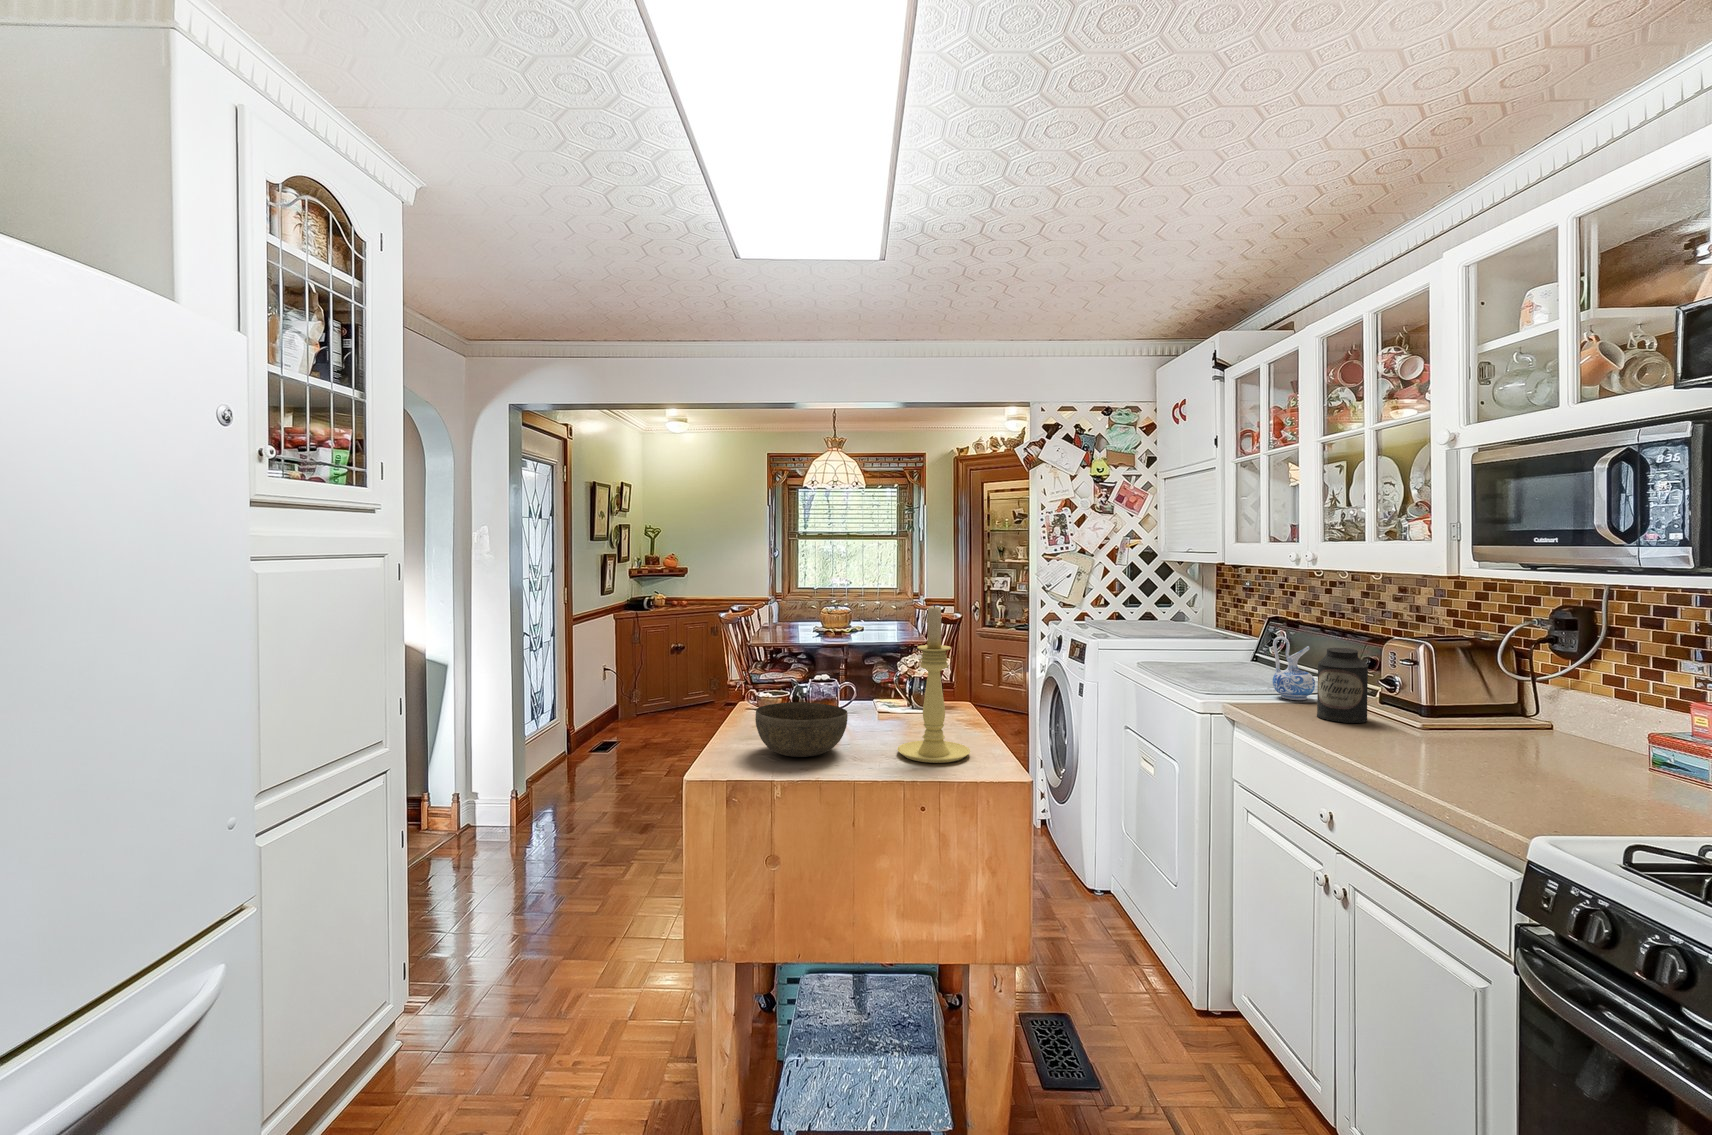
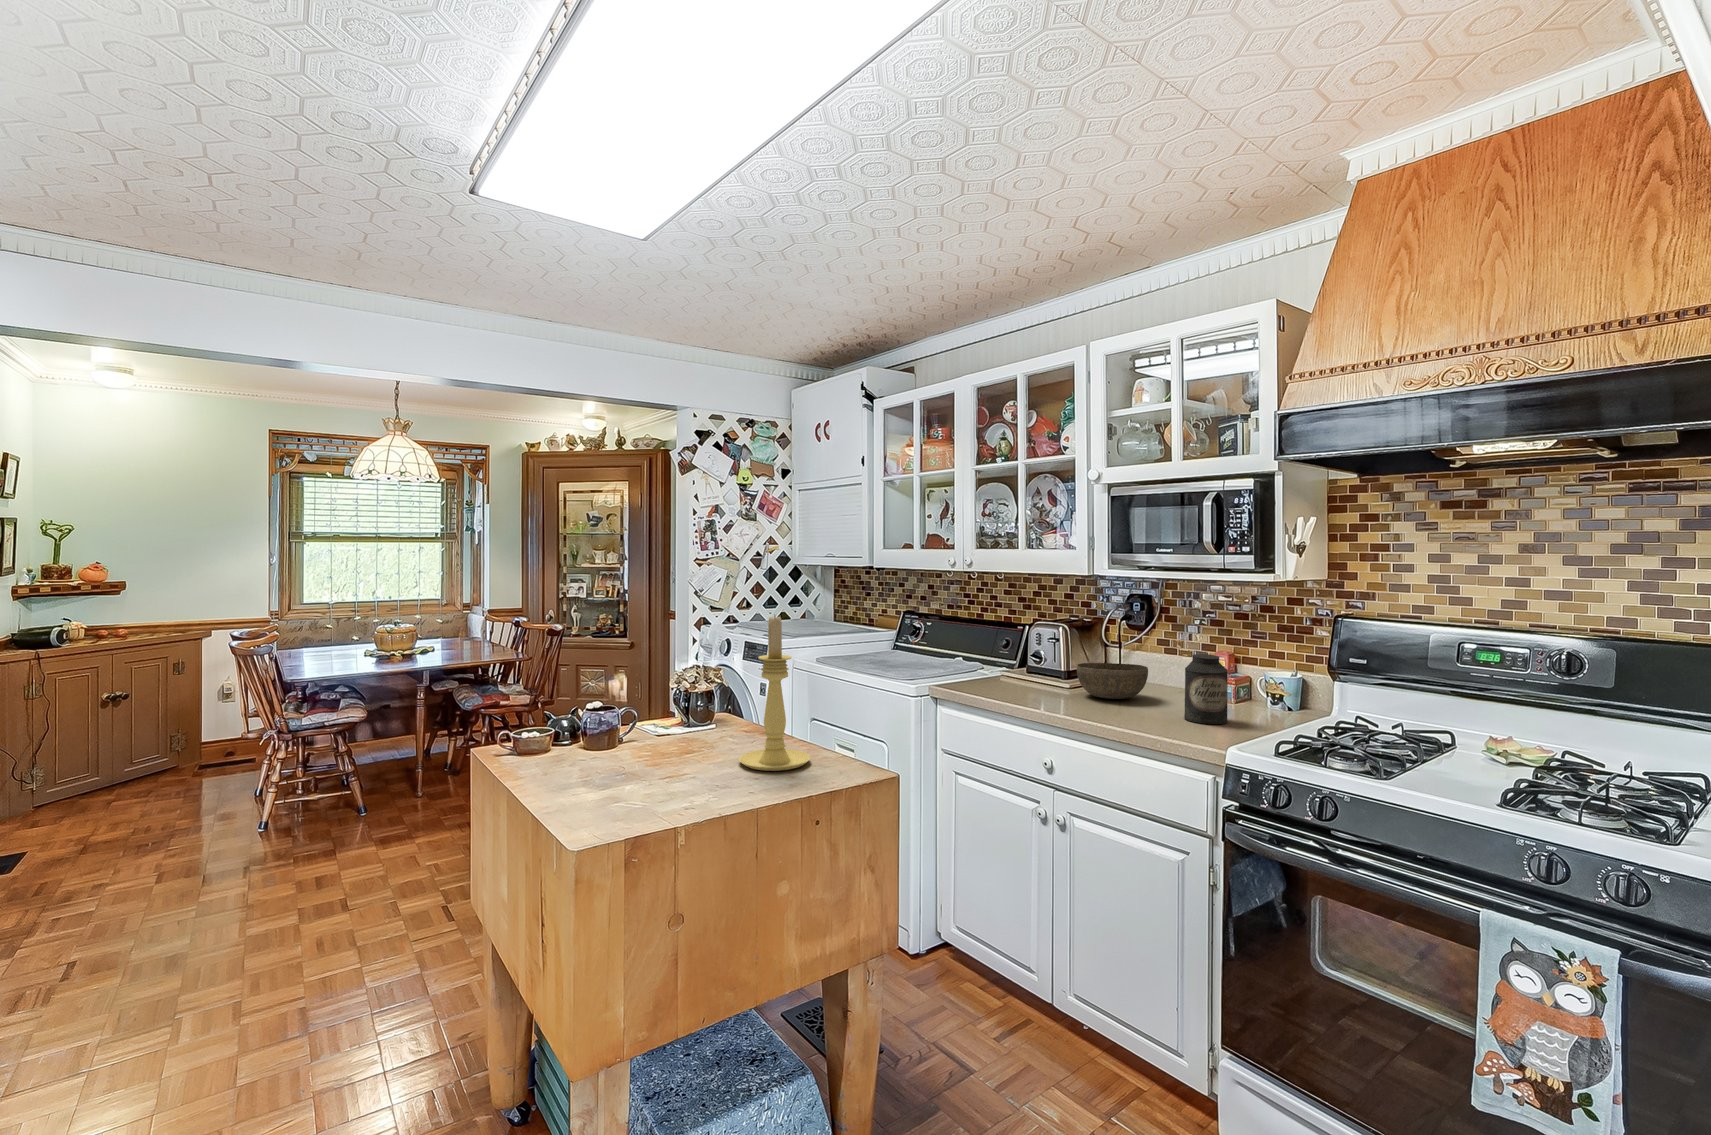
ceramic pitcher: present [1272,636,1315,700] -> none [956,627,986,677]
canister: present [1317,648,1368,723] -> present [1184,654,1228,724]
bowl: present [755,702,848,757] -> present [1077,663,1148,699]

